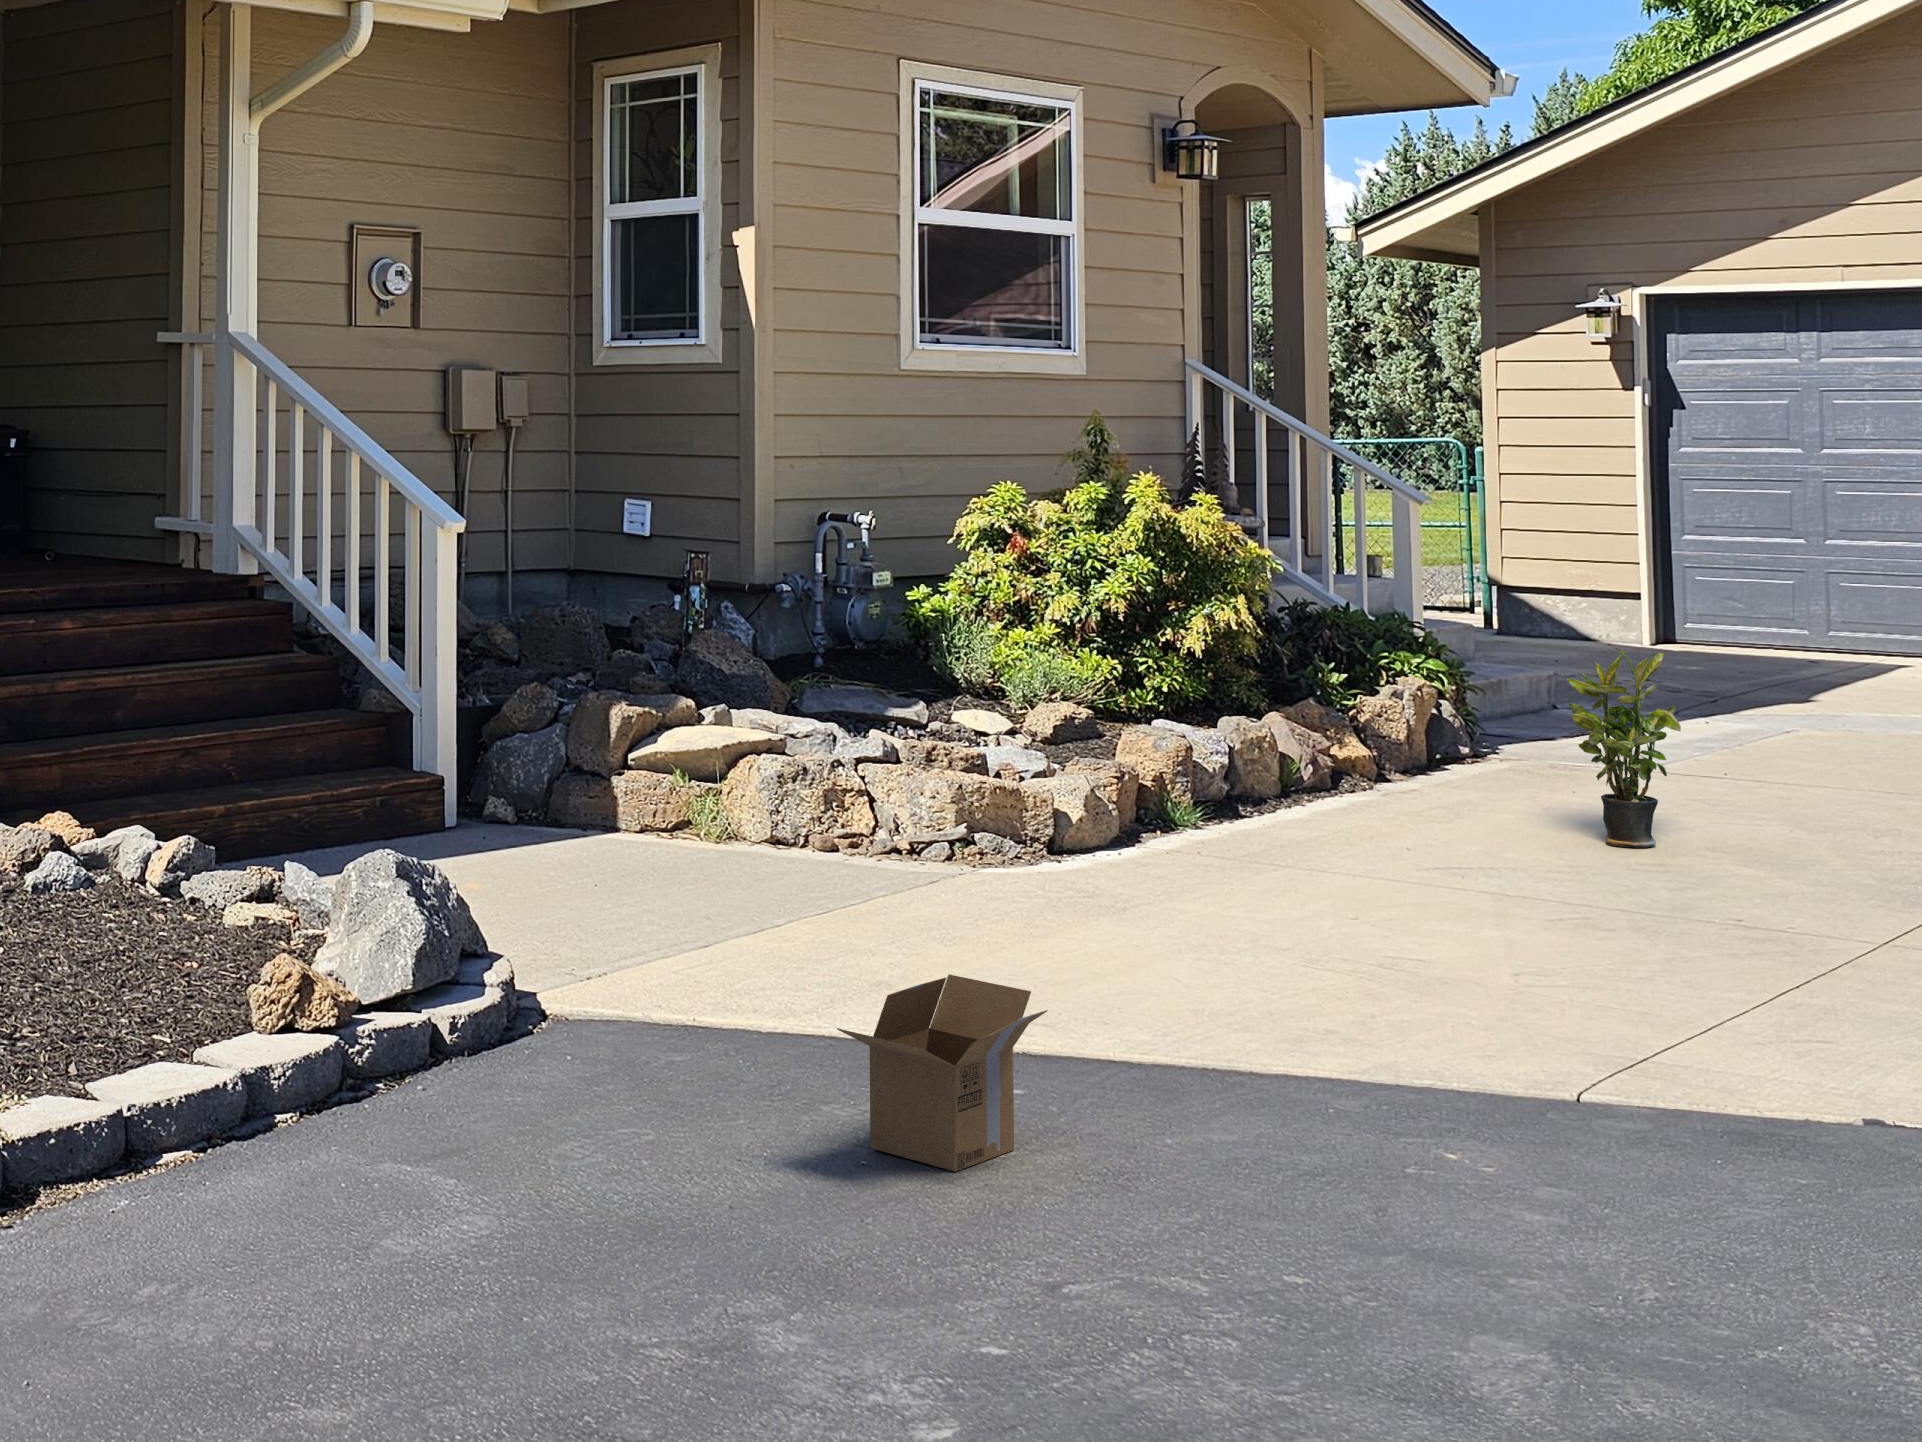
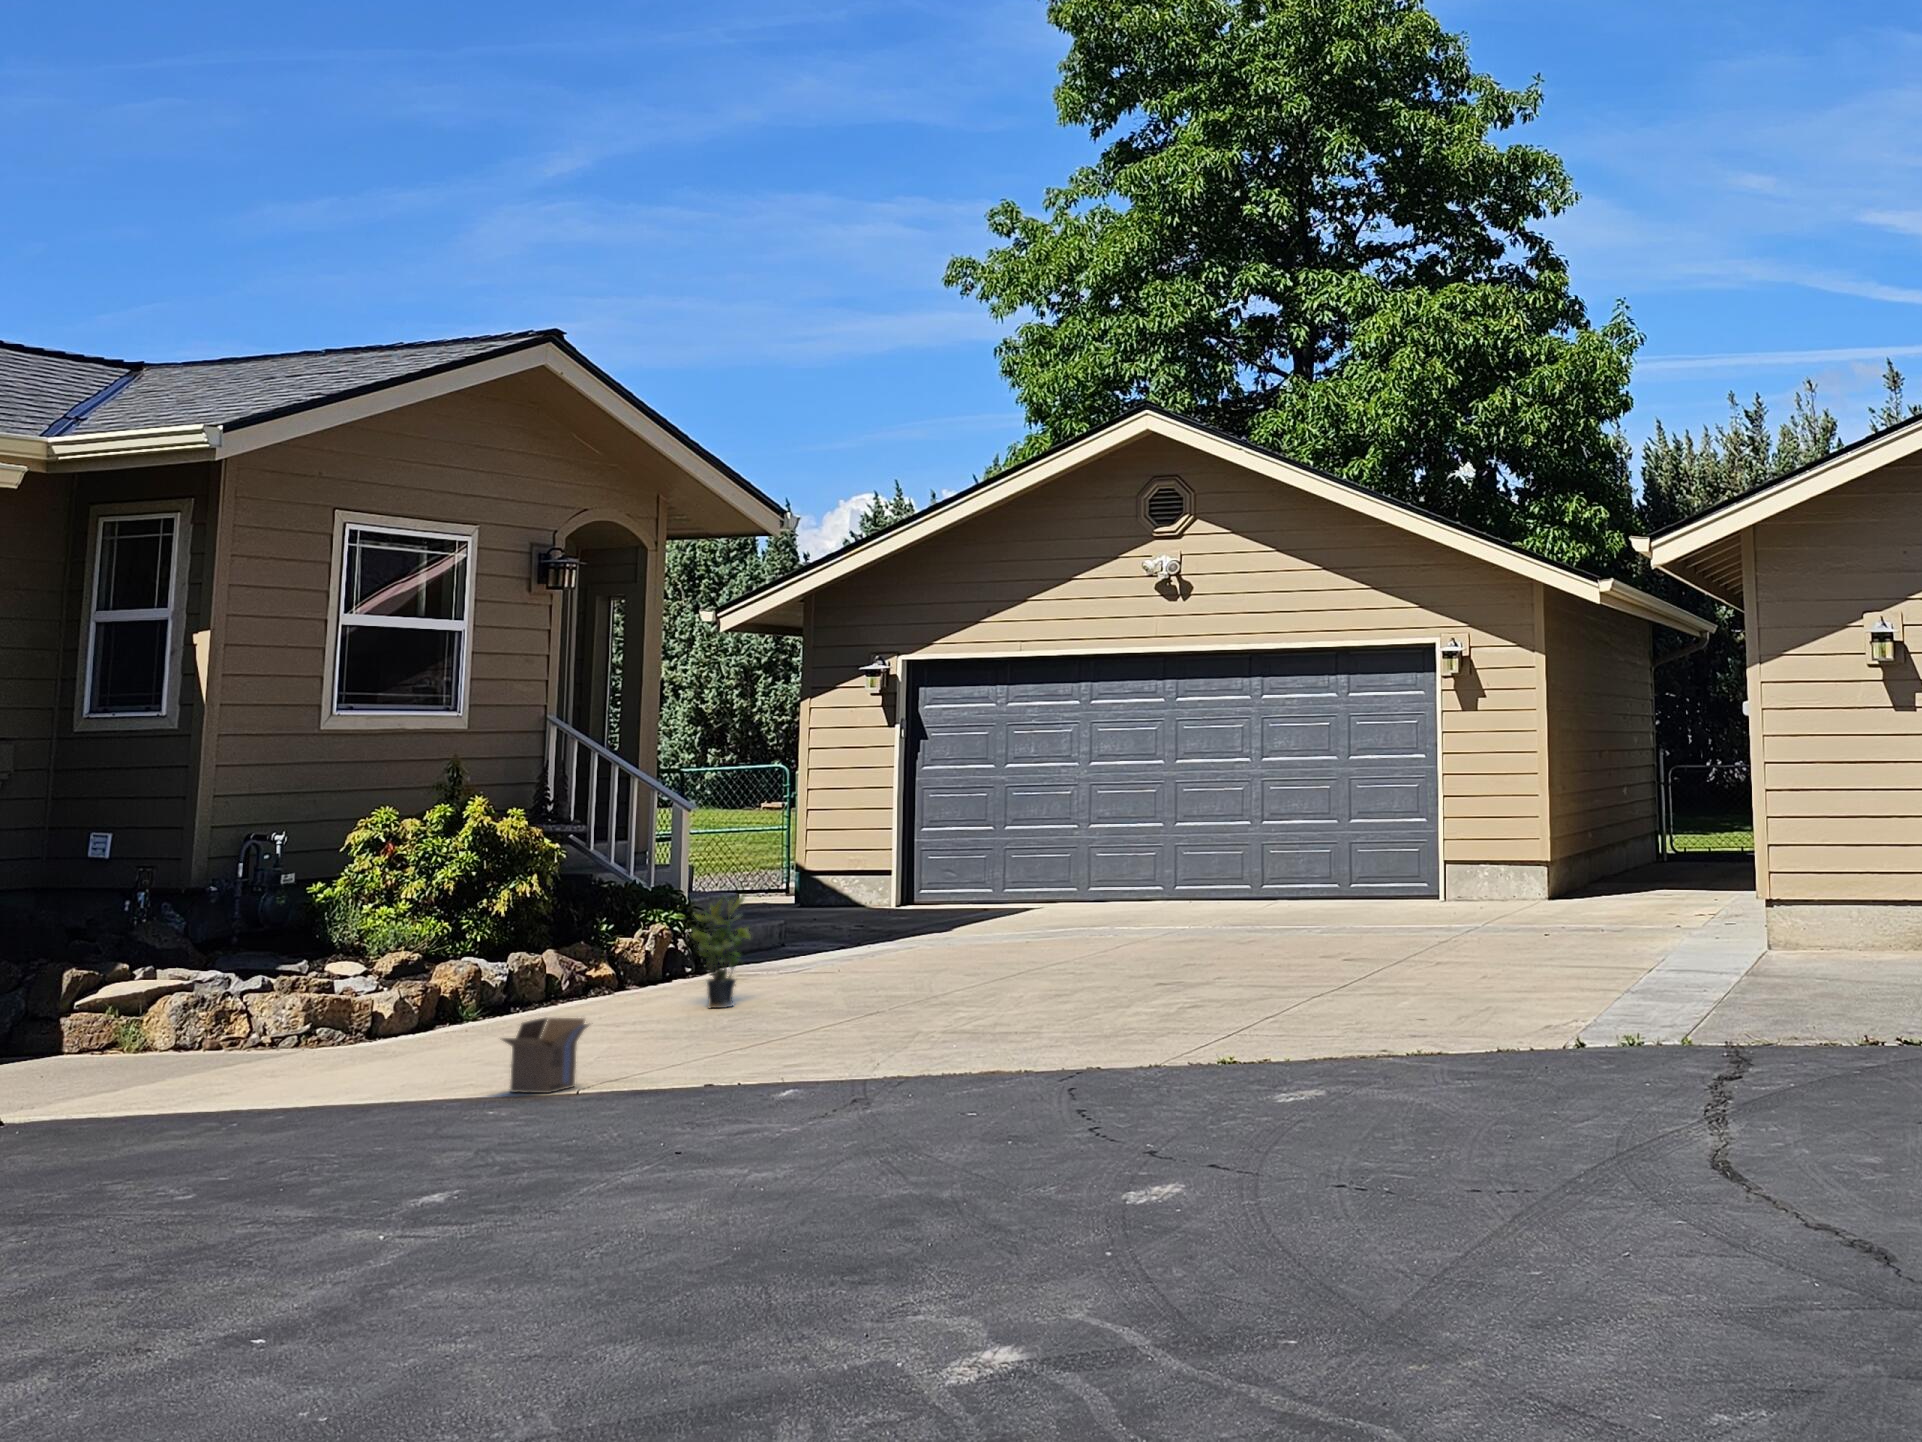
cardboard box: present [837,974,1048,1172] -> present [502,1018,589,1093]

